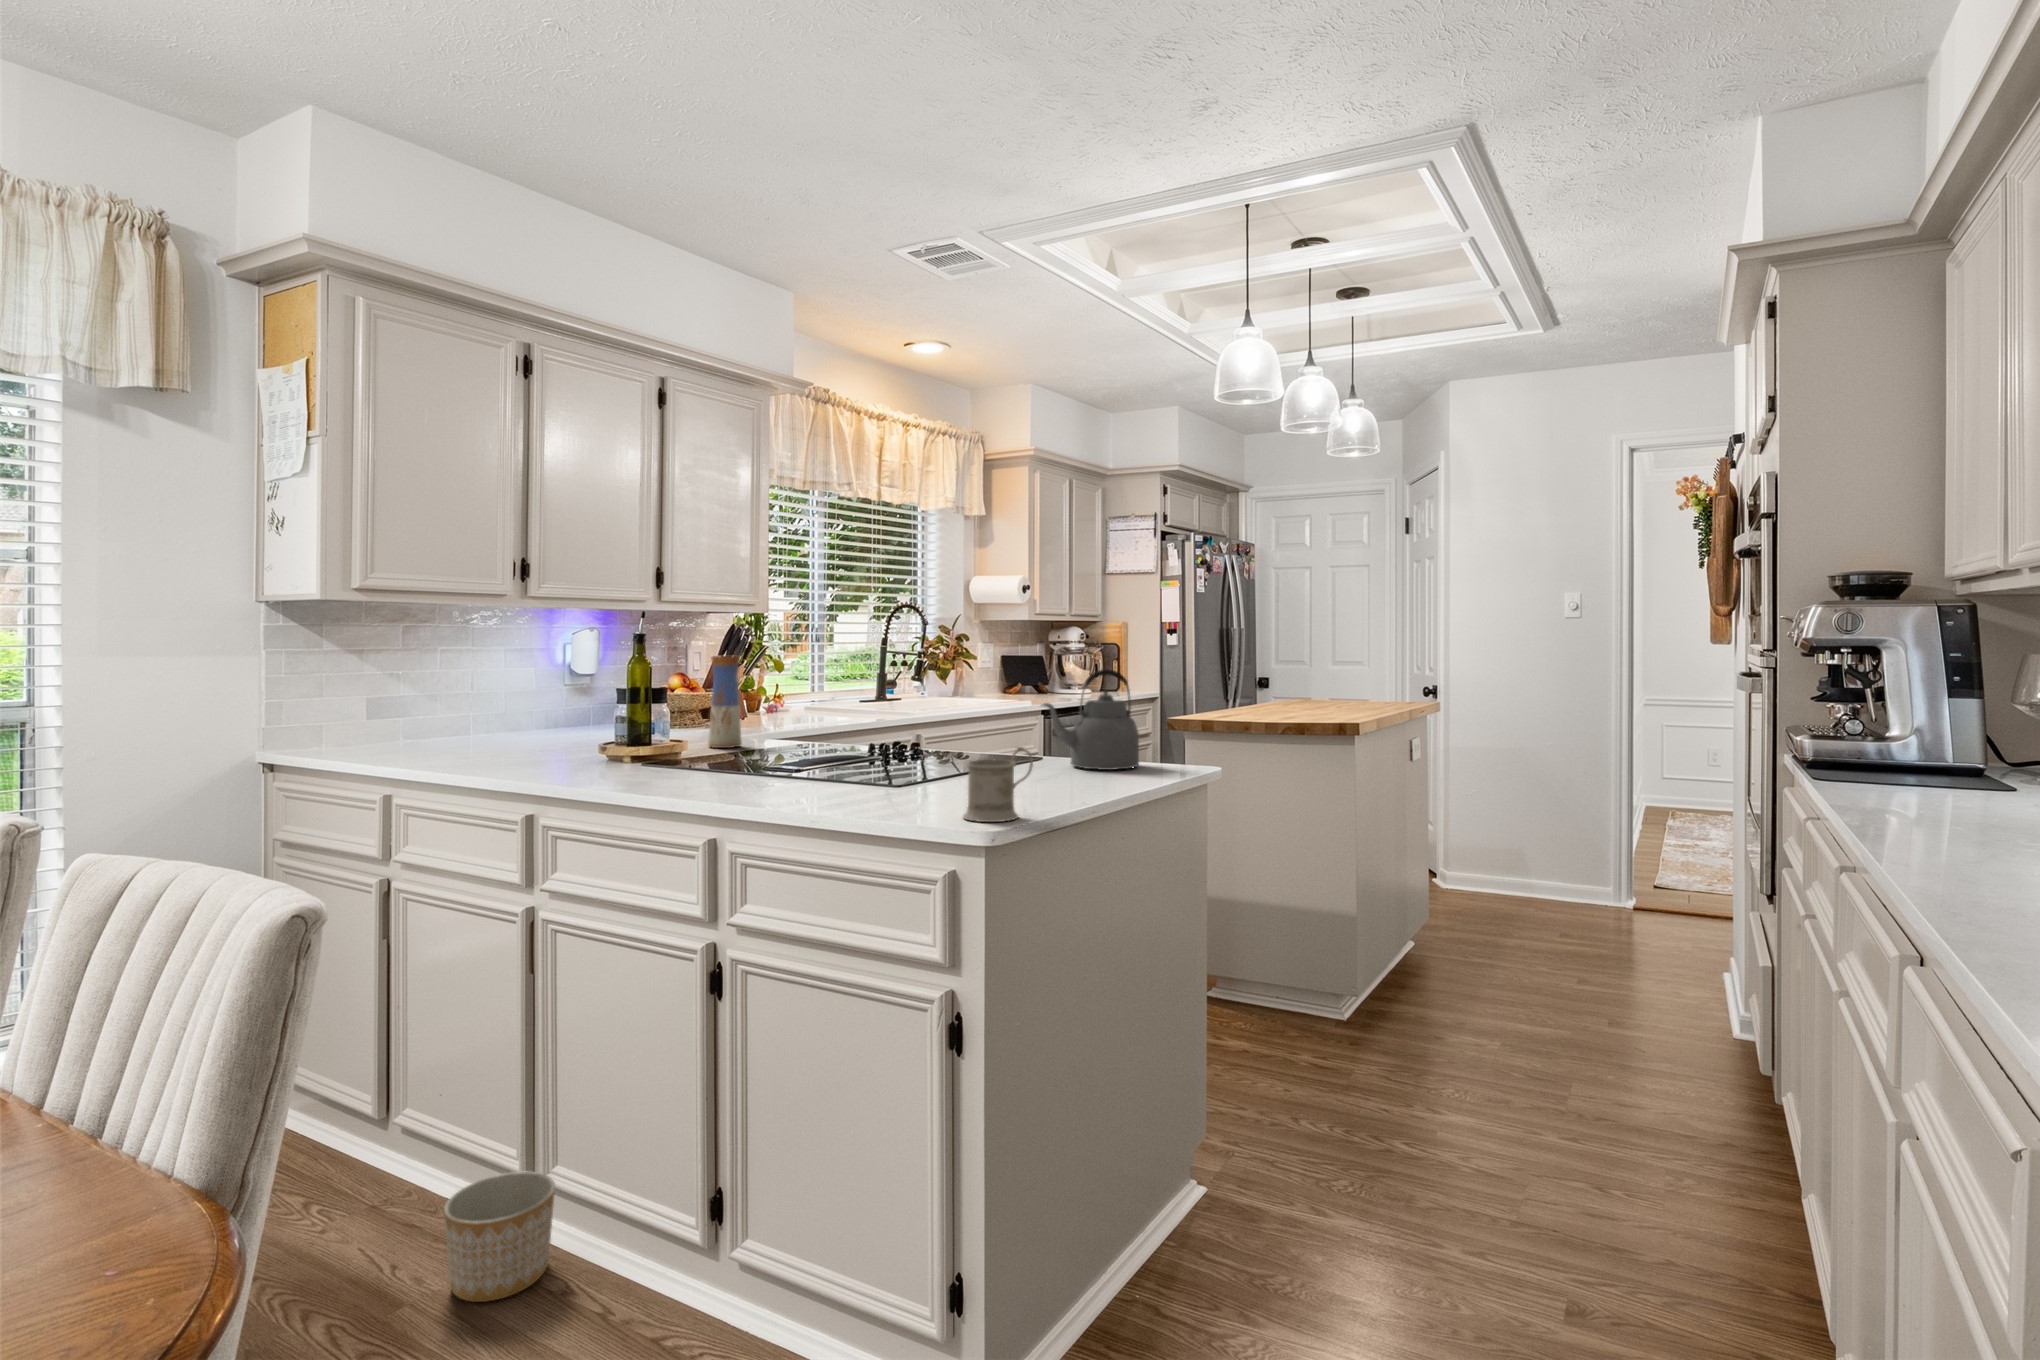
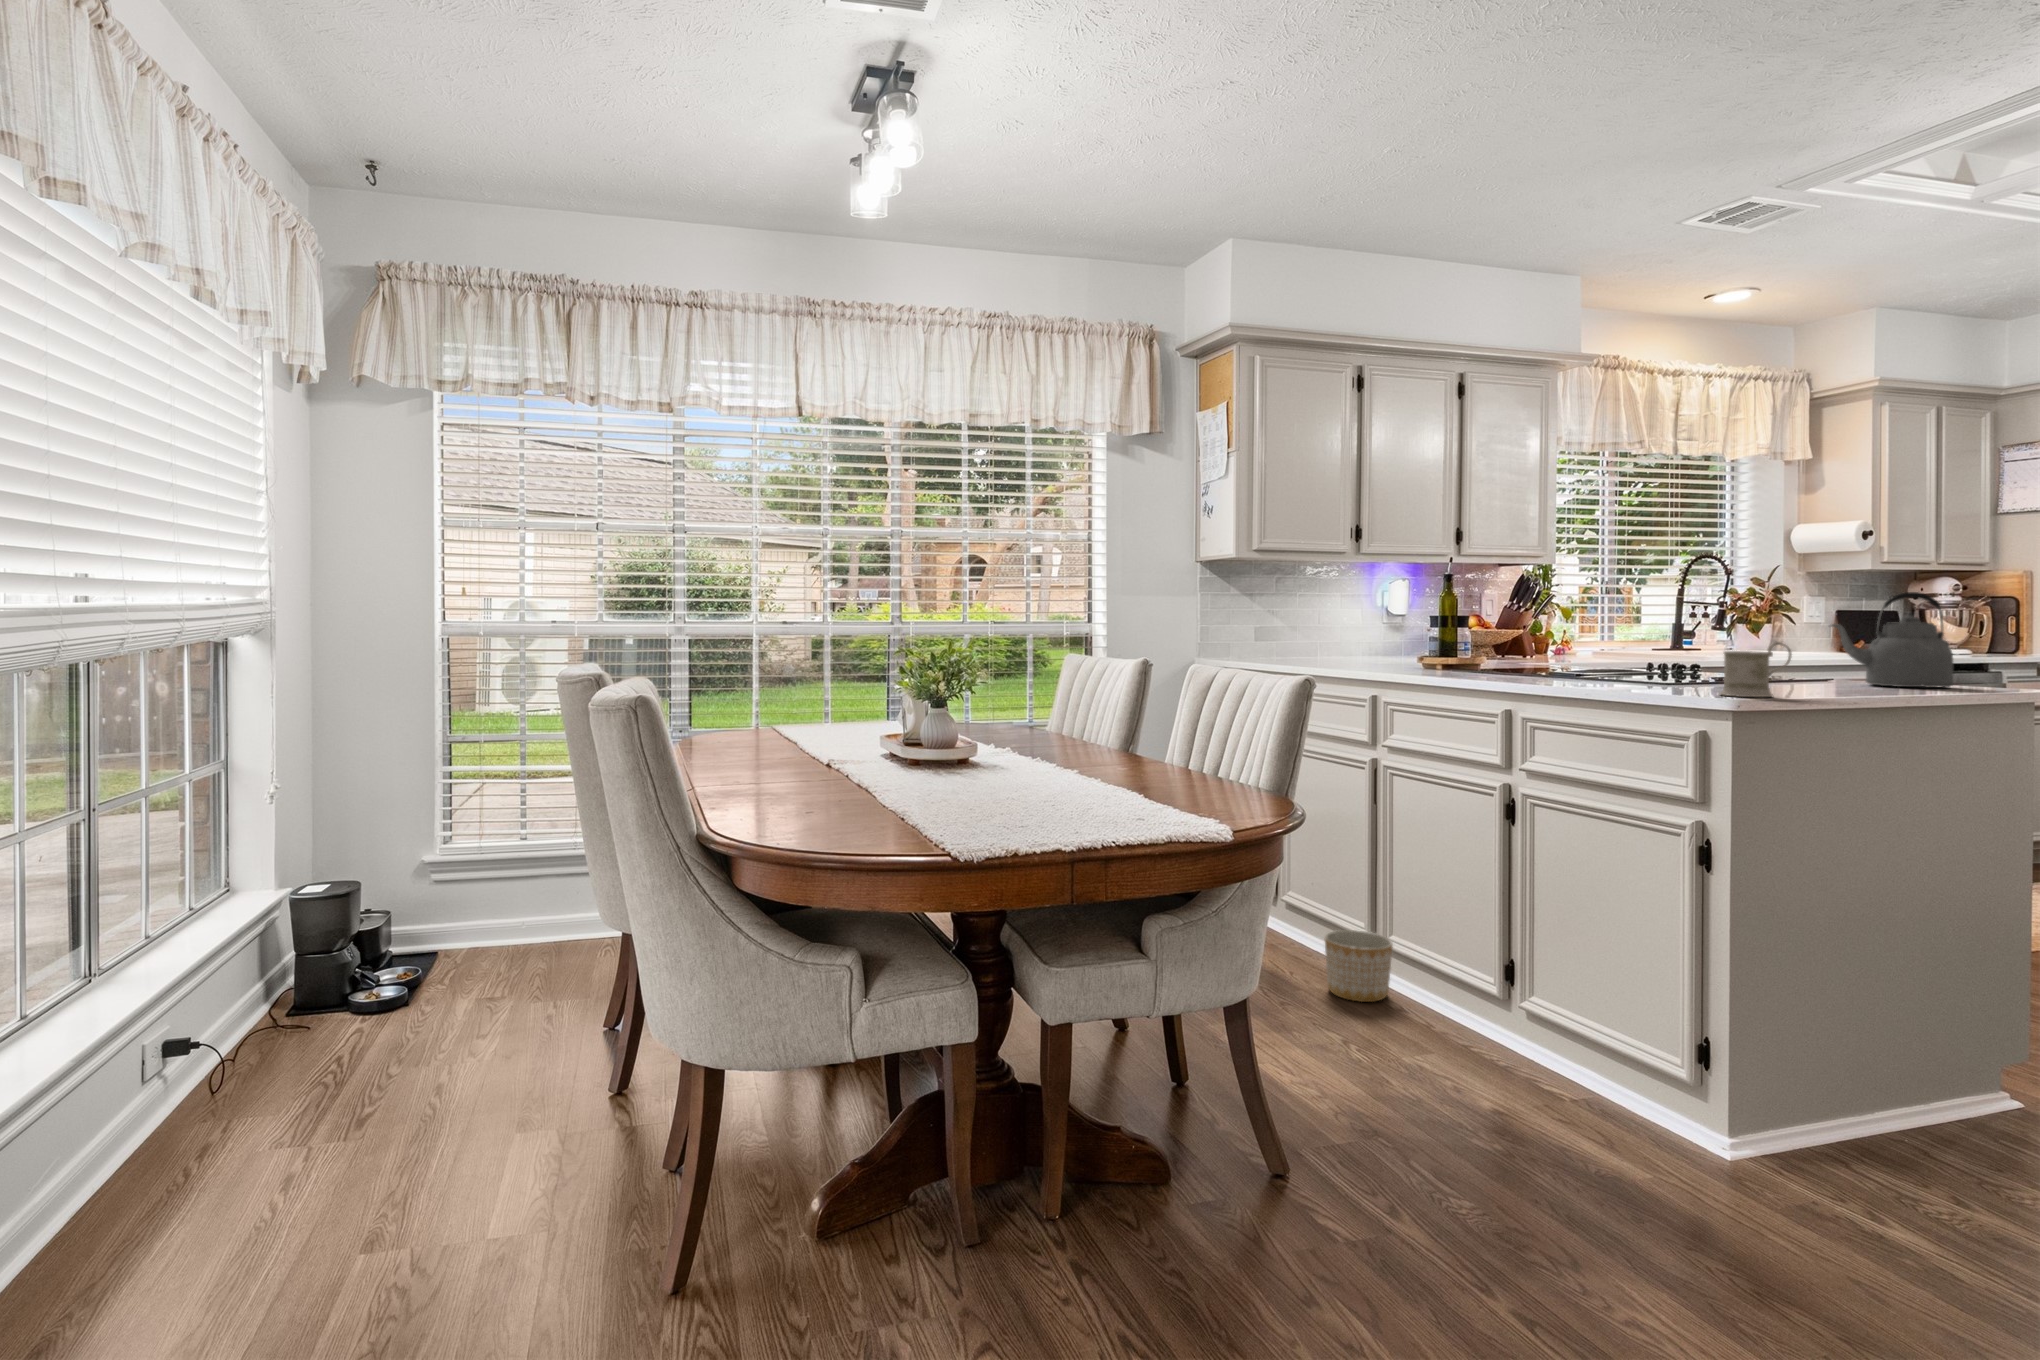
vase: present [708,656,742,748] -> none [1501,592,1530,666]

